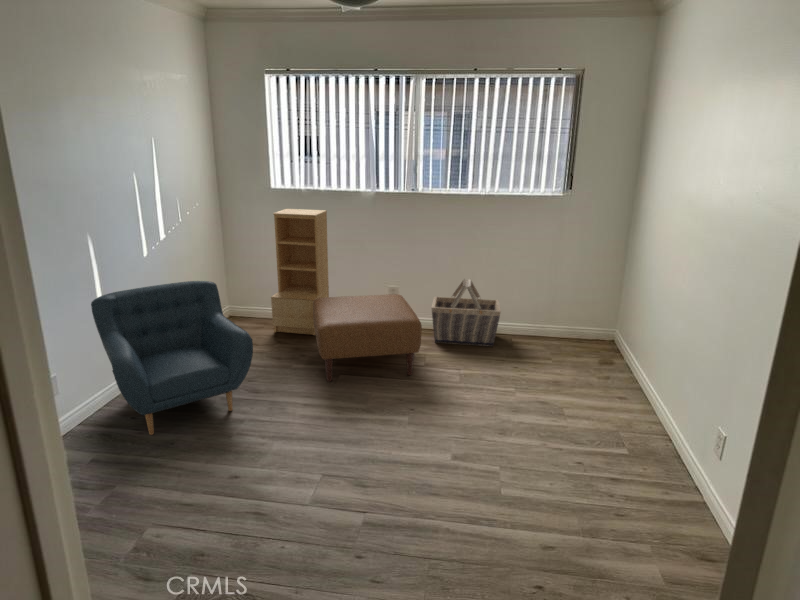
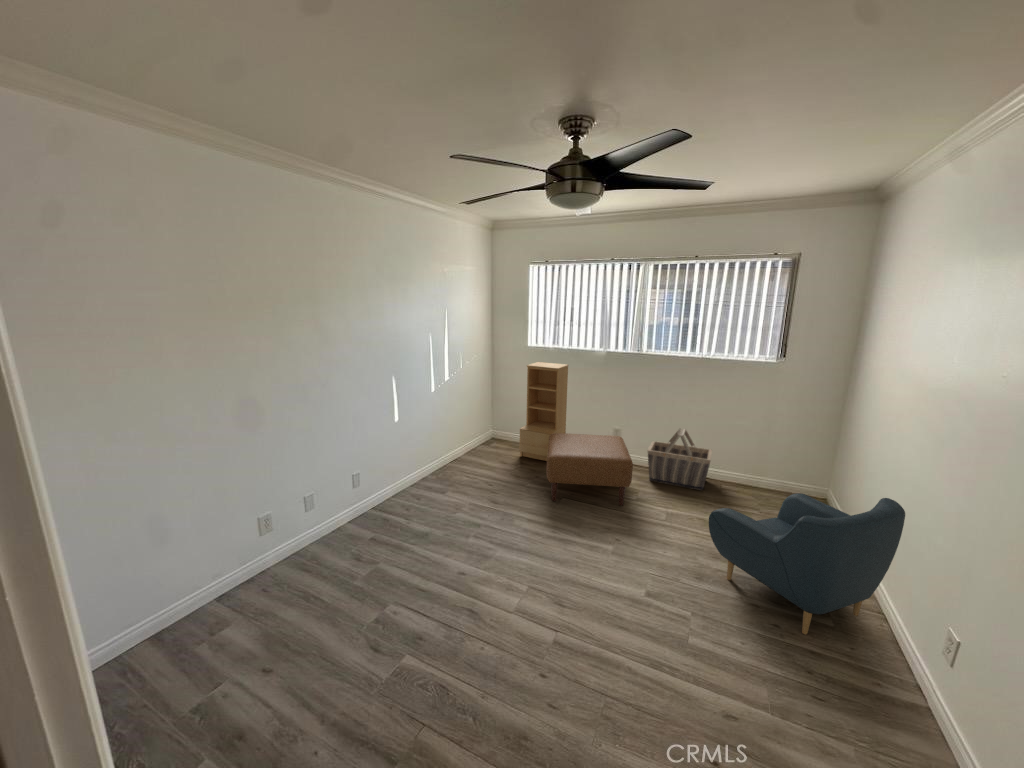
armchair: present [91,281,253,435] -> present [709,493,905,634]

